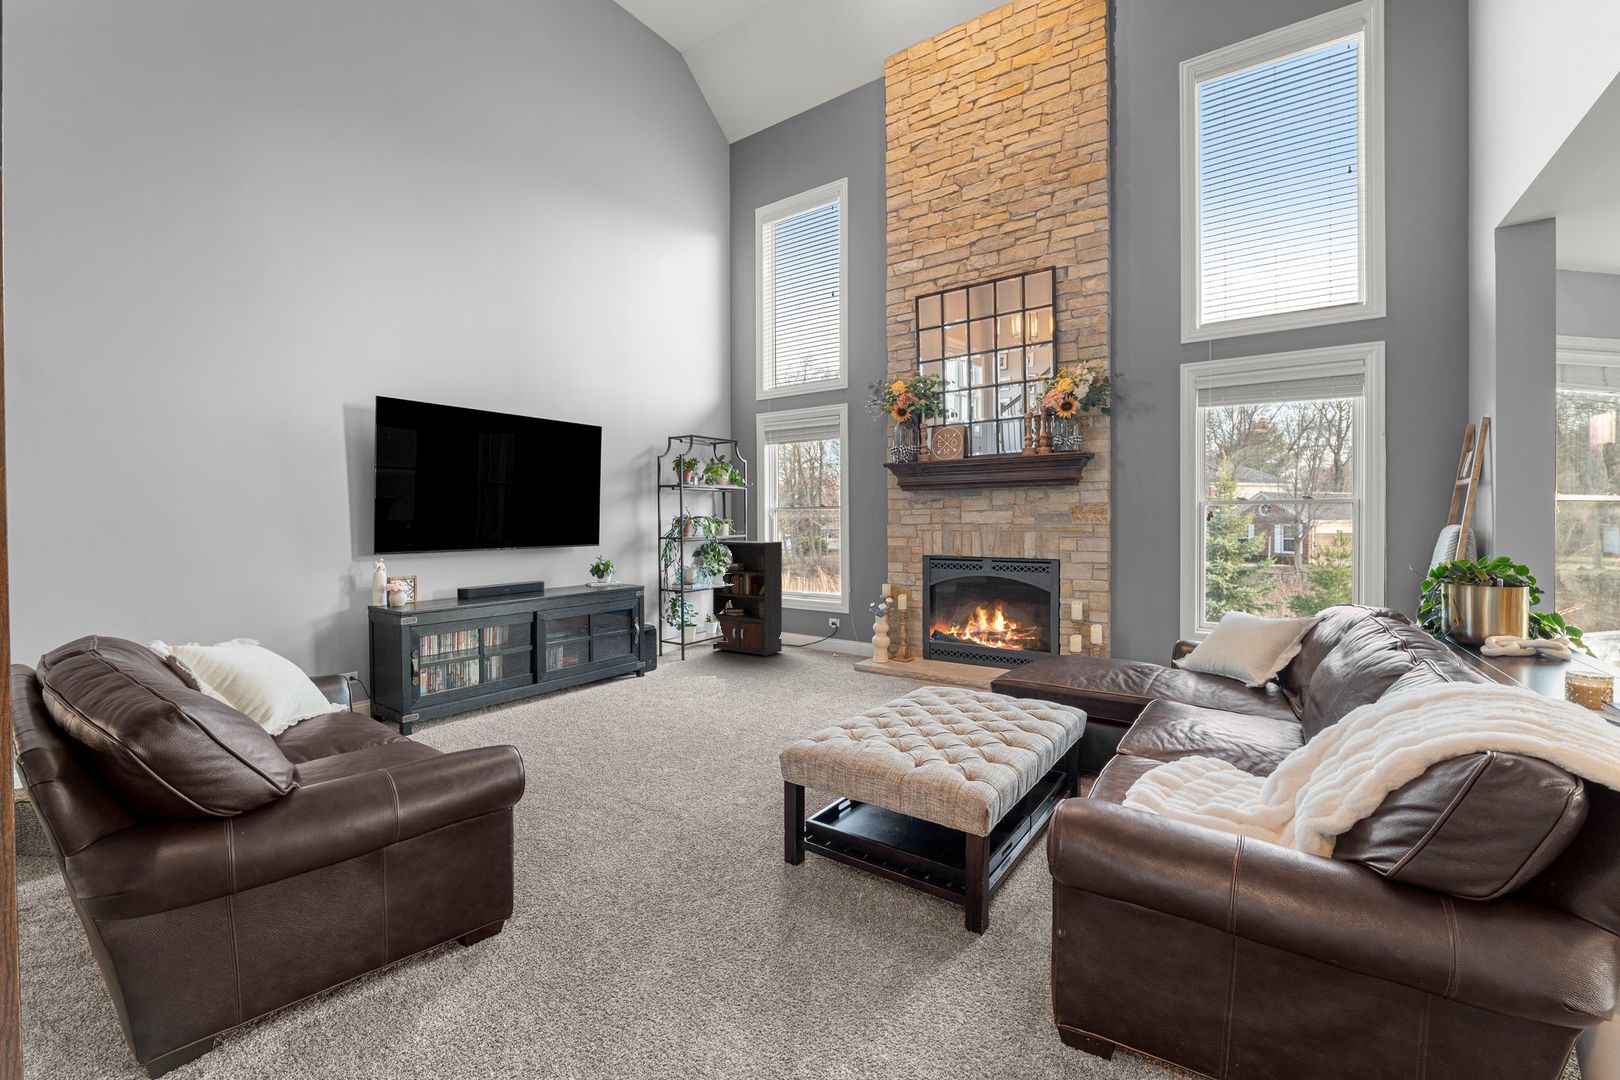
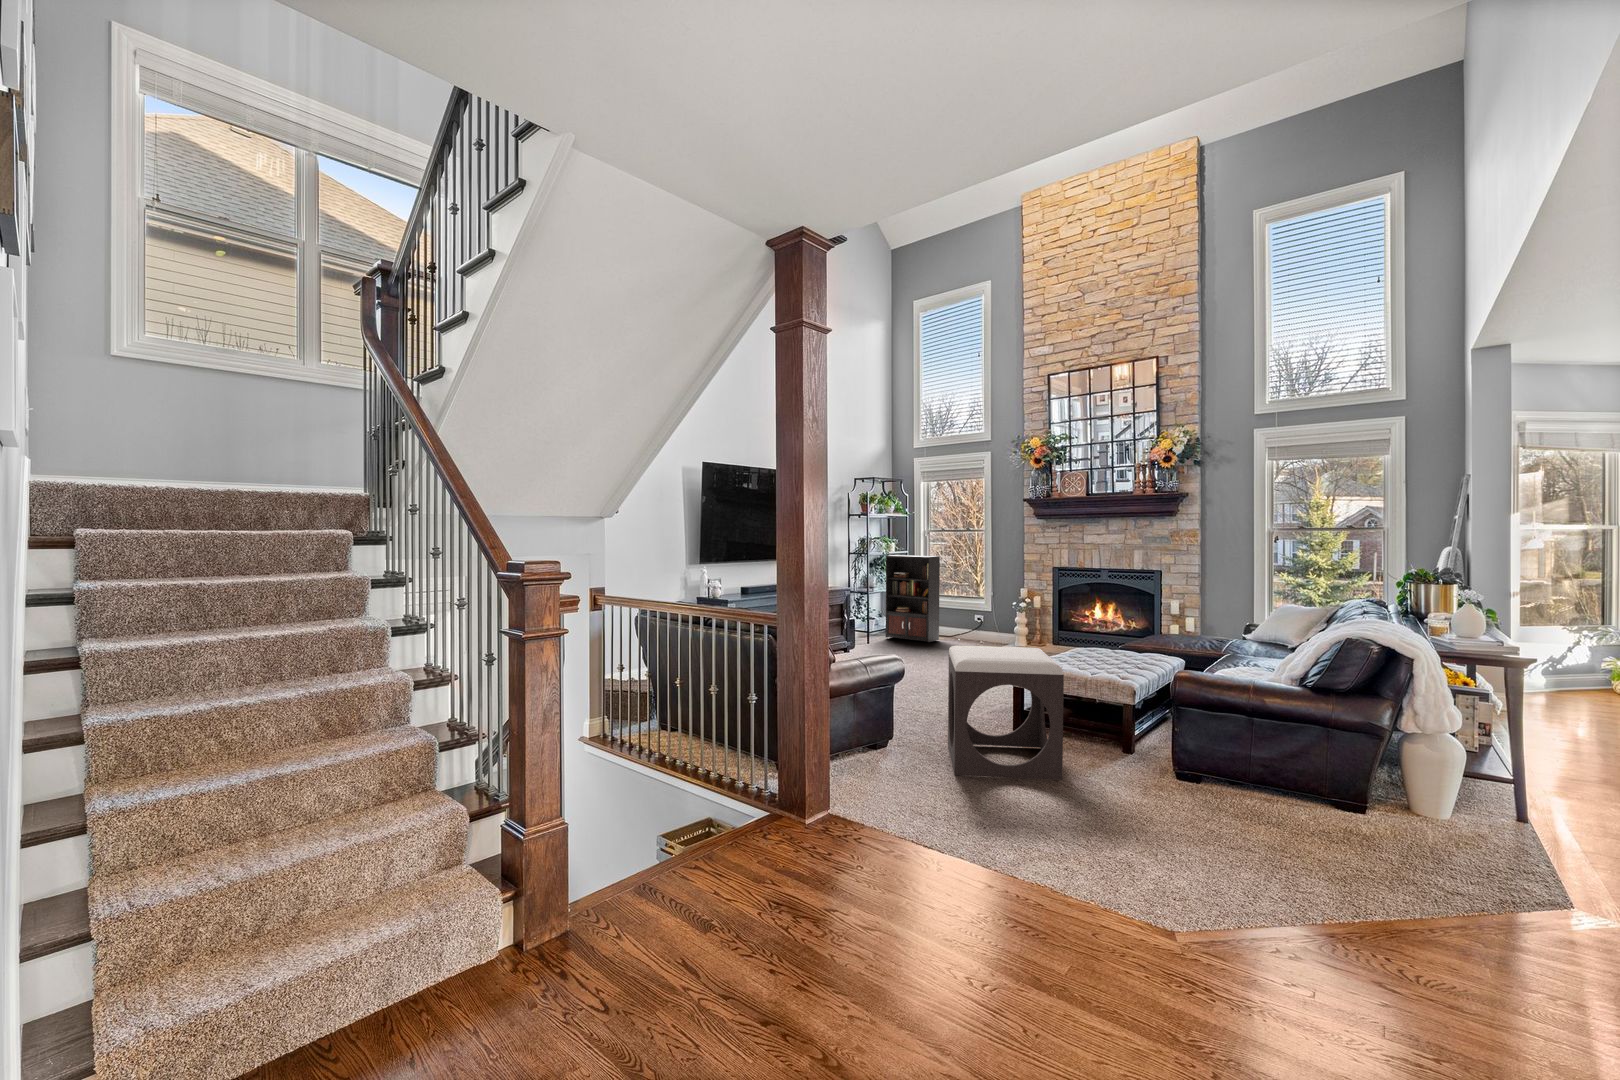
footstool: none [582,718,827,1052] -> present [948,646,1064,780]

